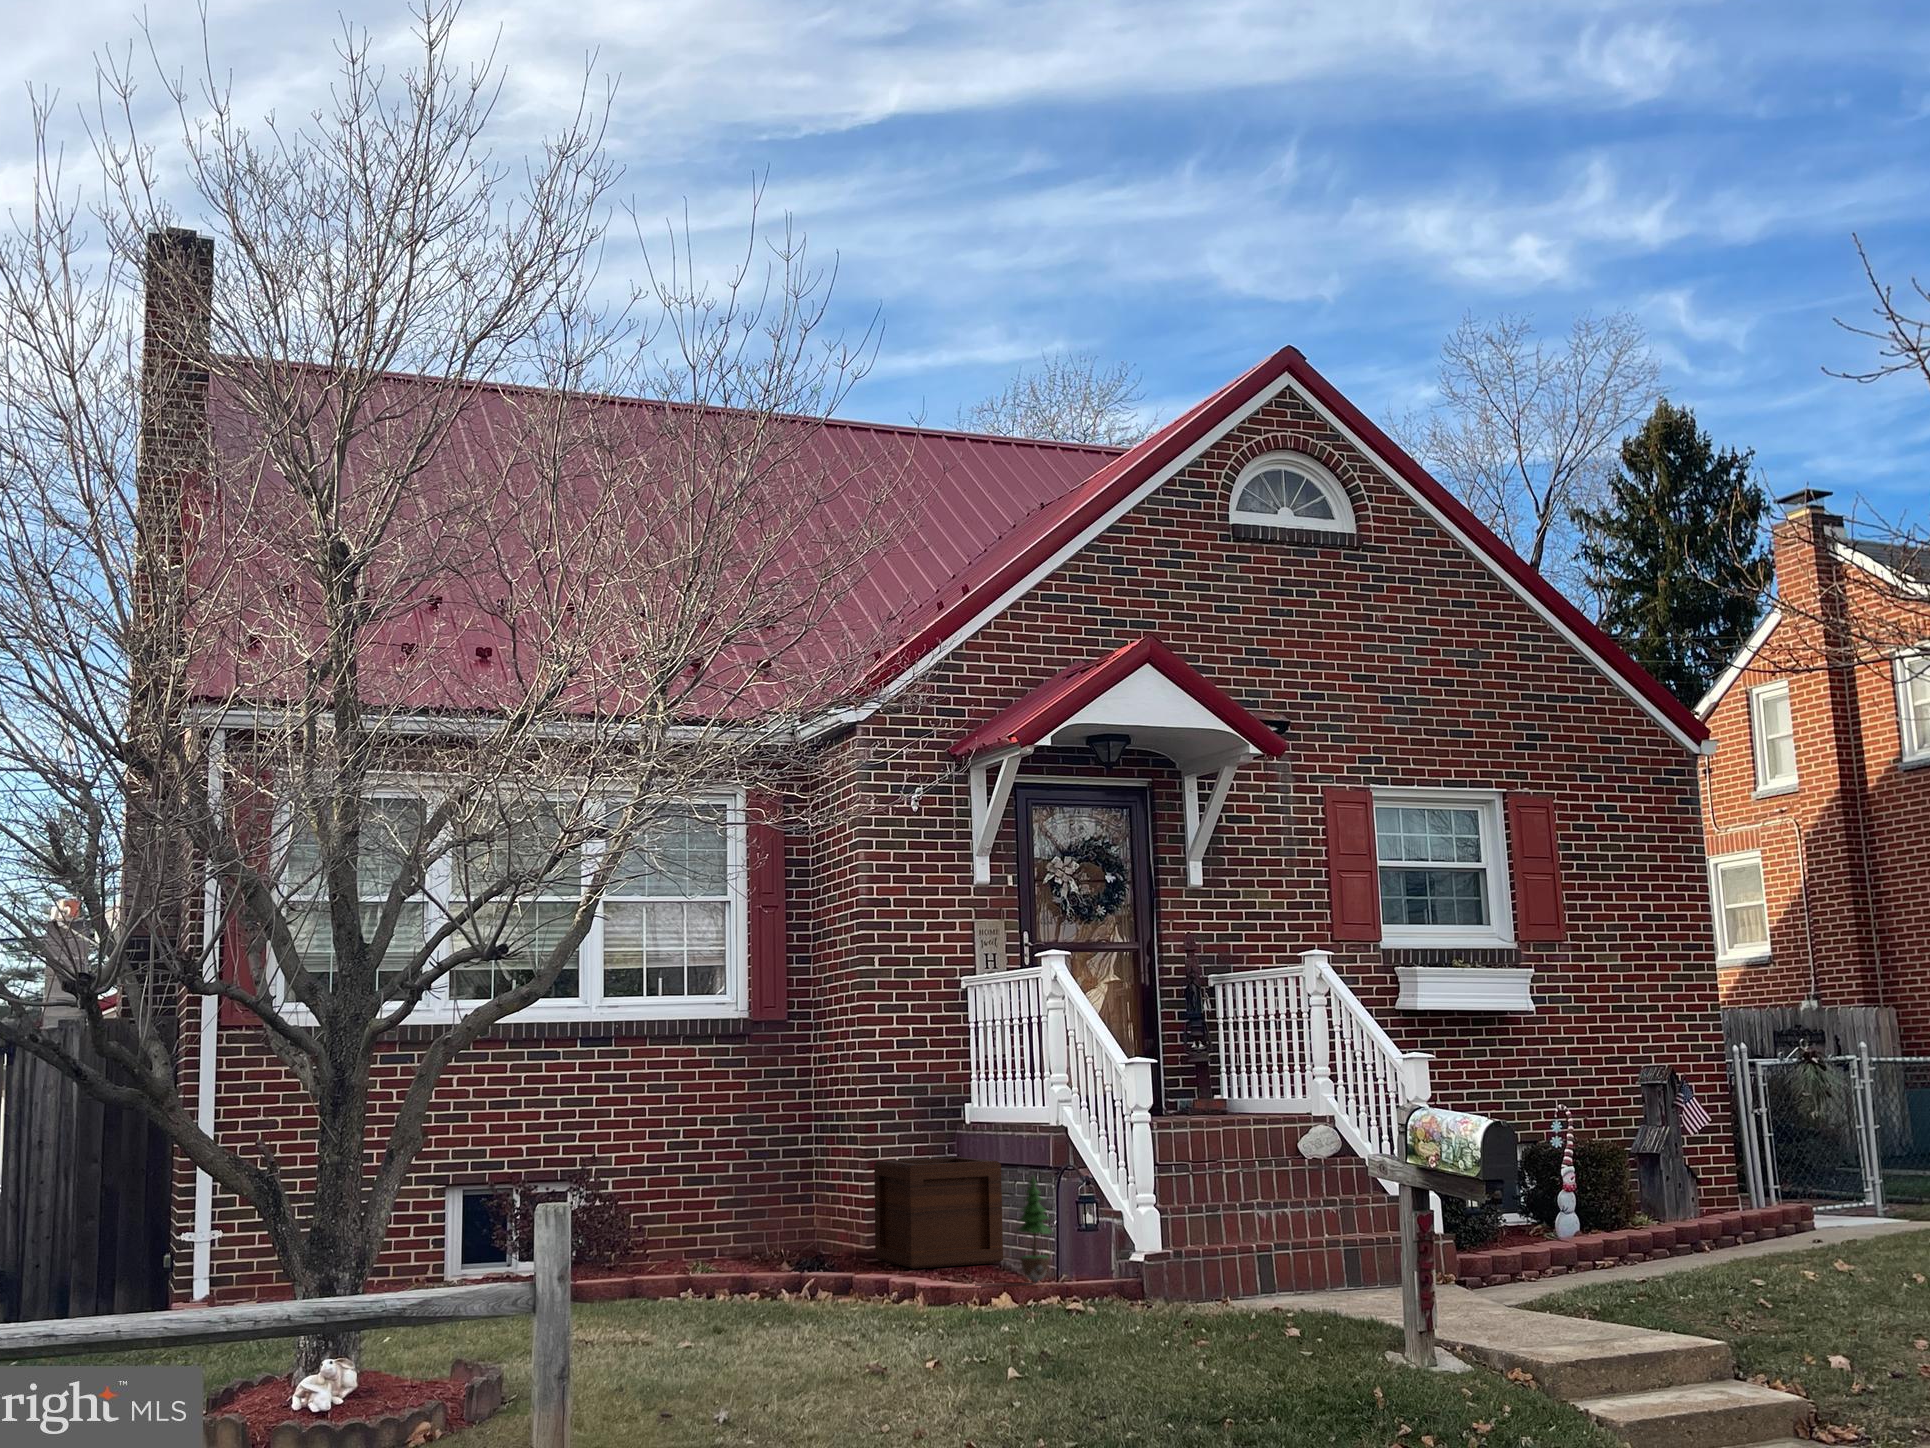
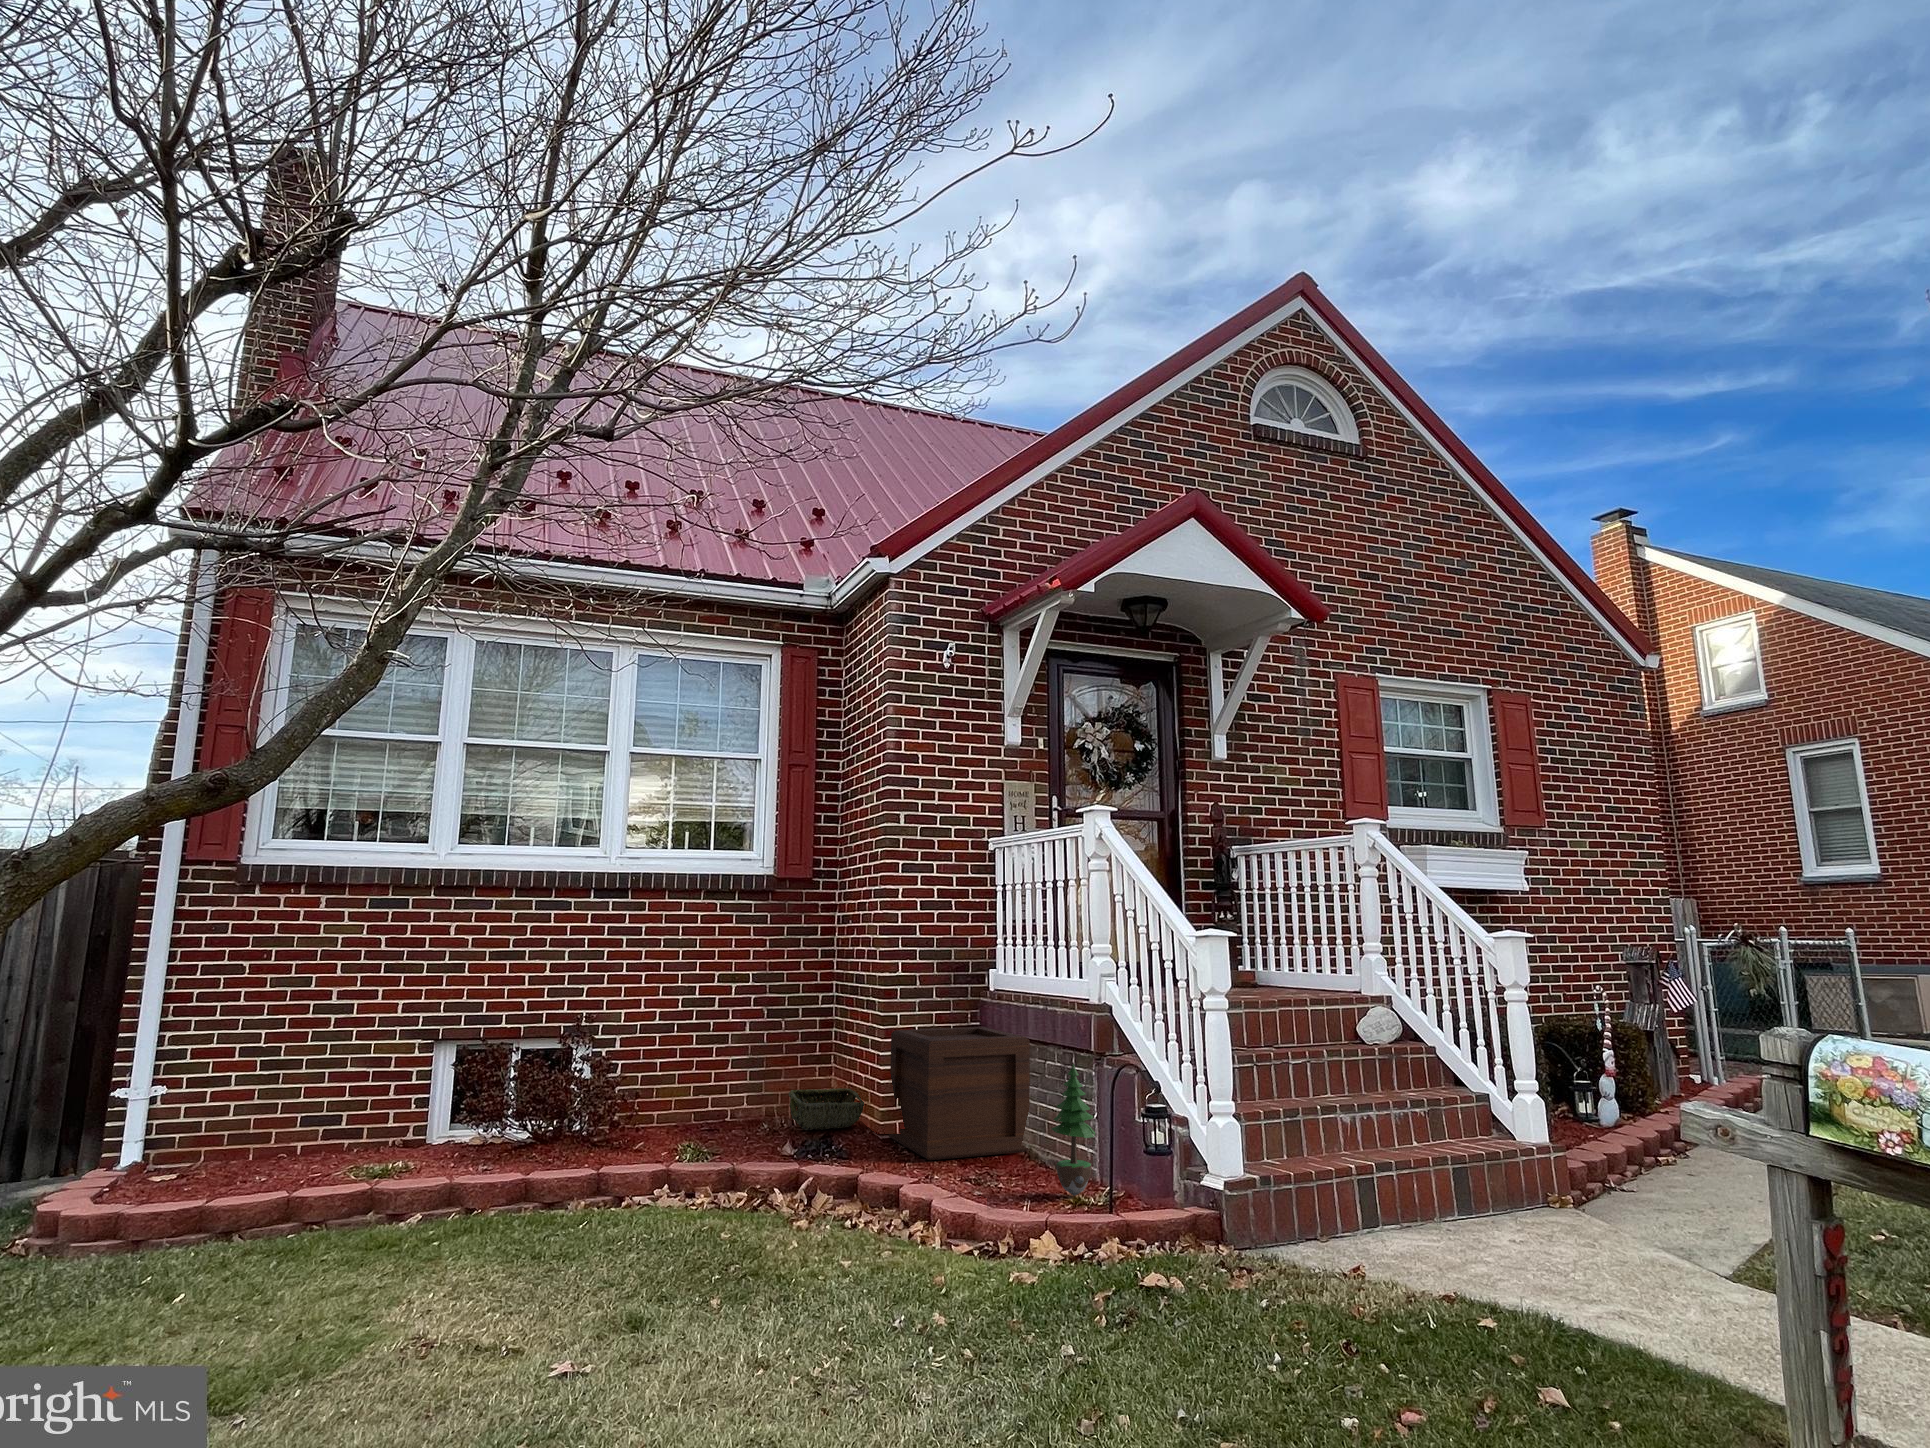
woven basket: none [779,1220,853,1256] -> present [789,1088,864,1130]

